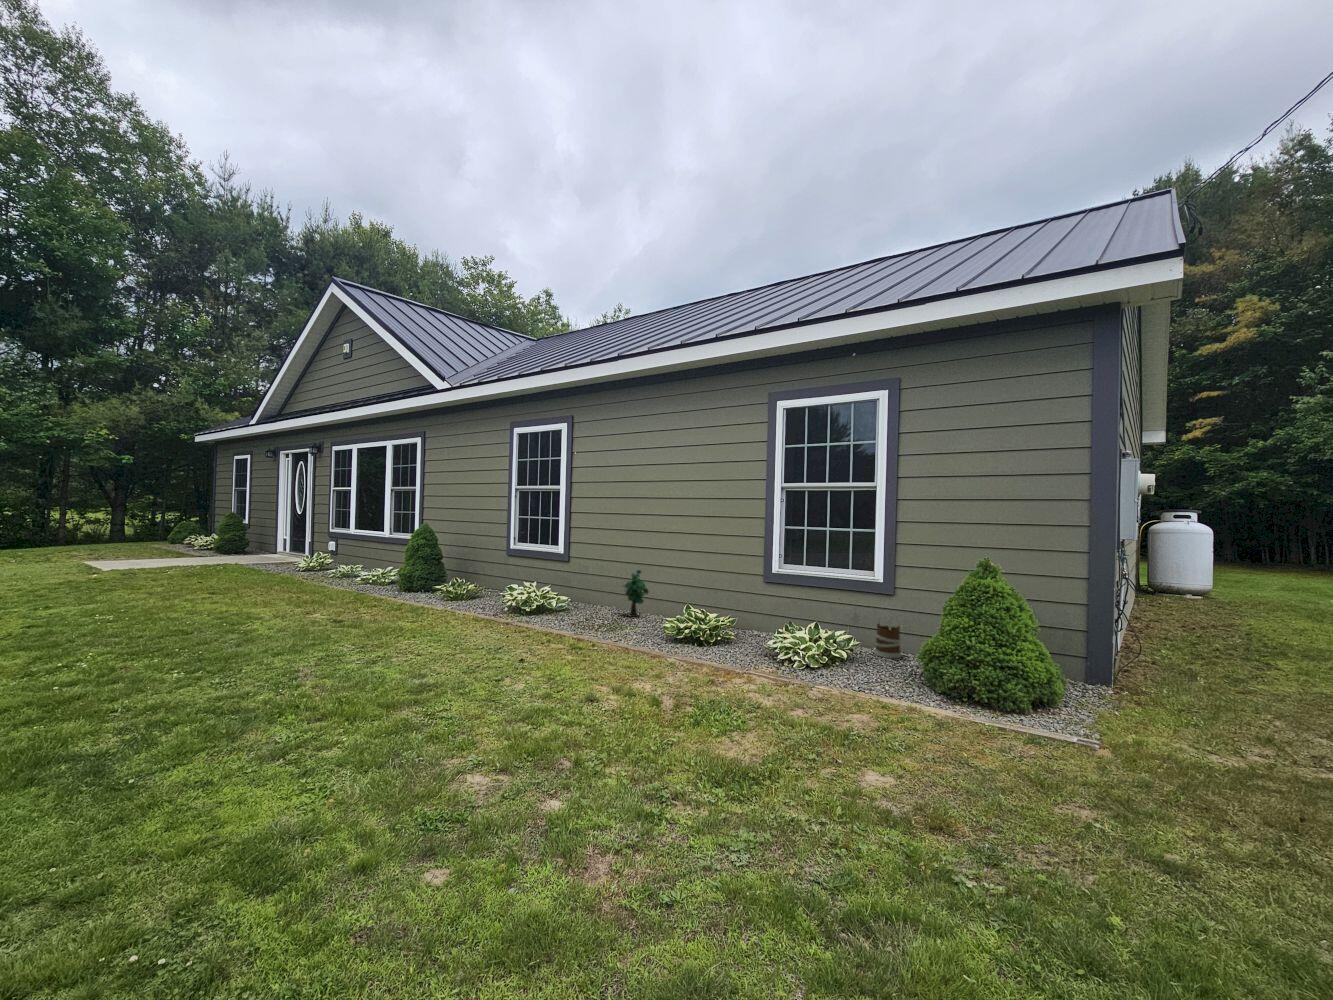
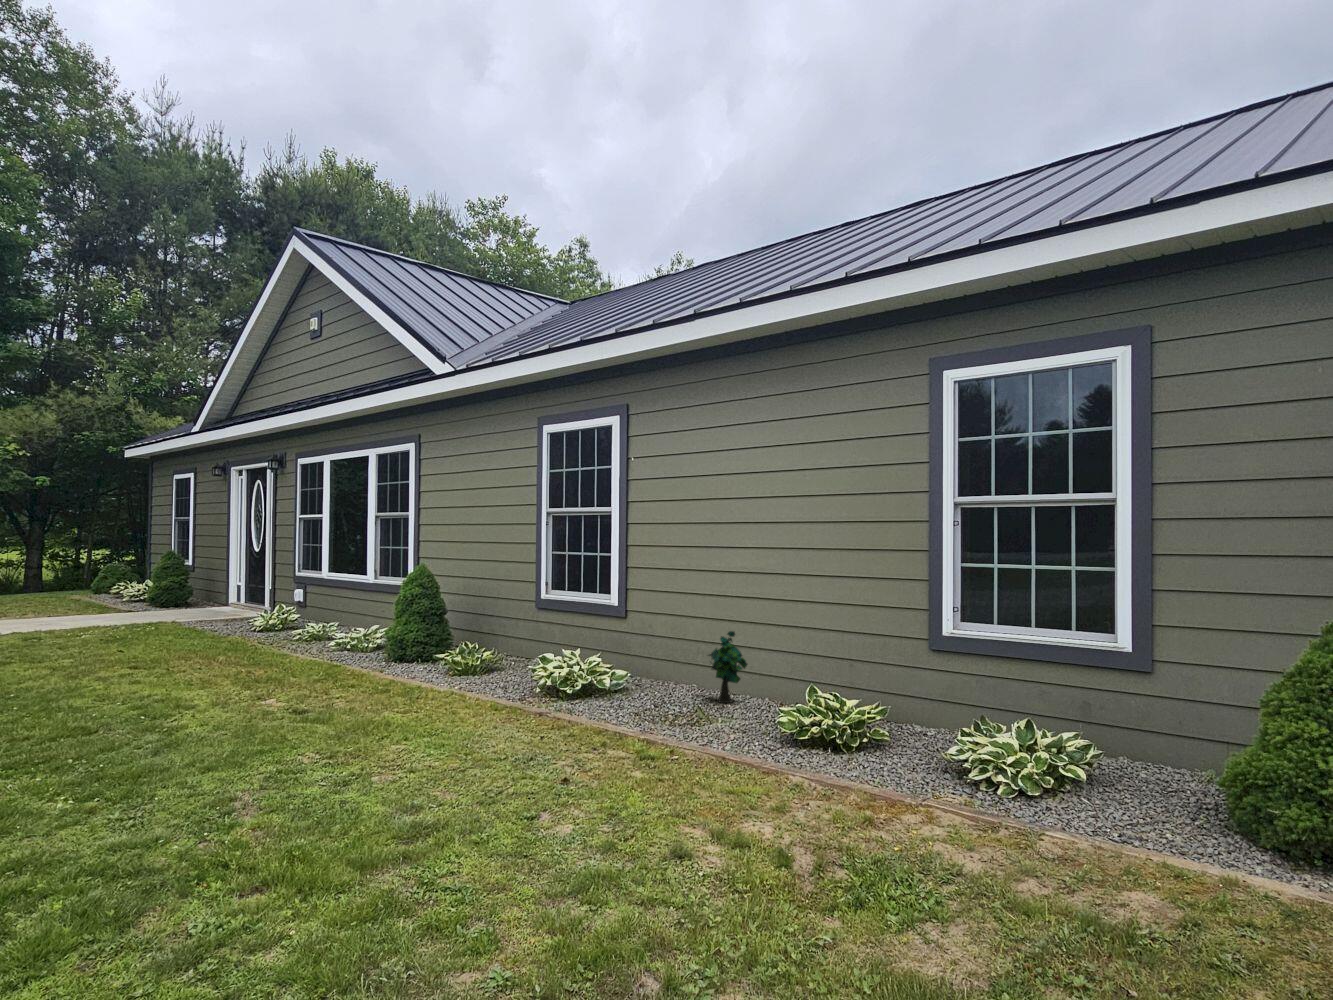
wooden bucket: present [875,623,901,658] -> none [1135,701,1184,783]

